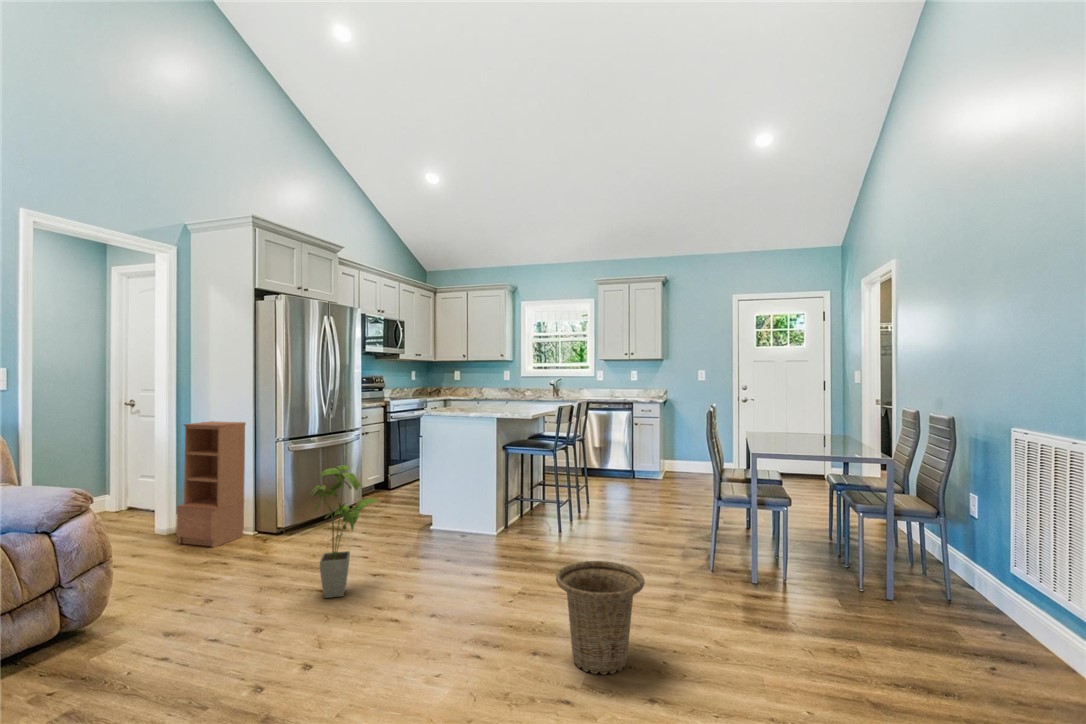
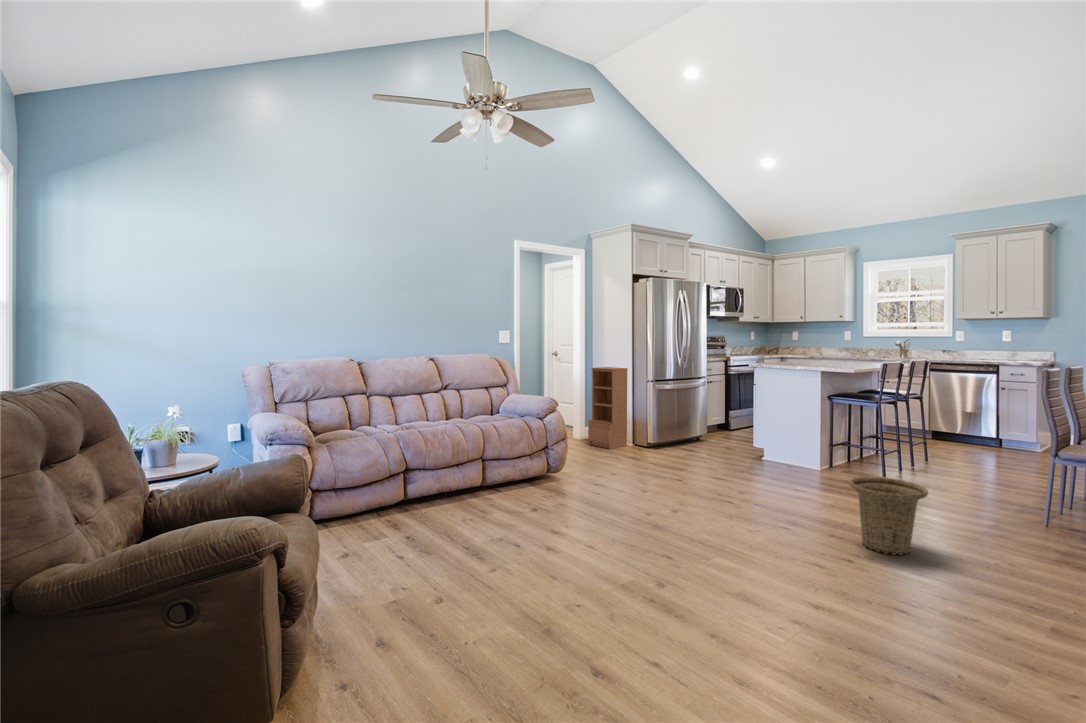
house plant: present [313,465,378,598] -> none [674,397,723,485]

